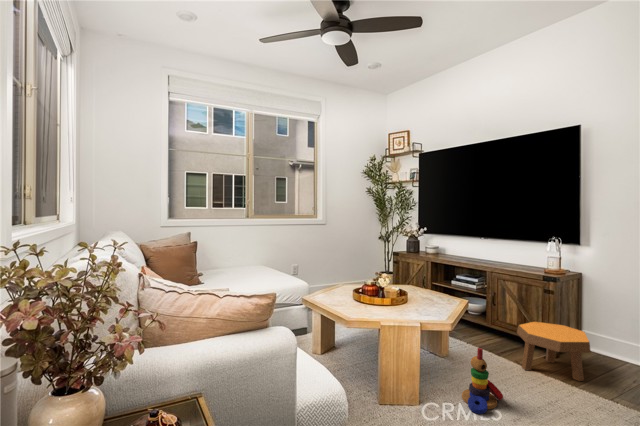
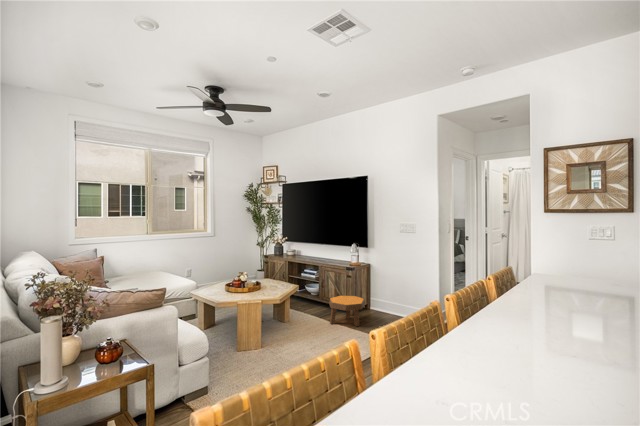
stacking toy: present [462,348,503,414] -> none [288,312,310,348]

